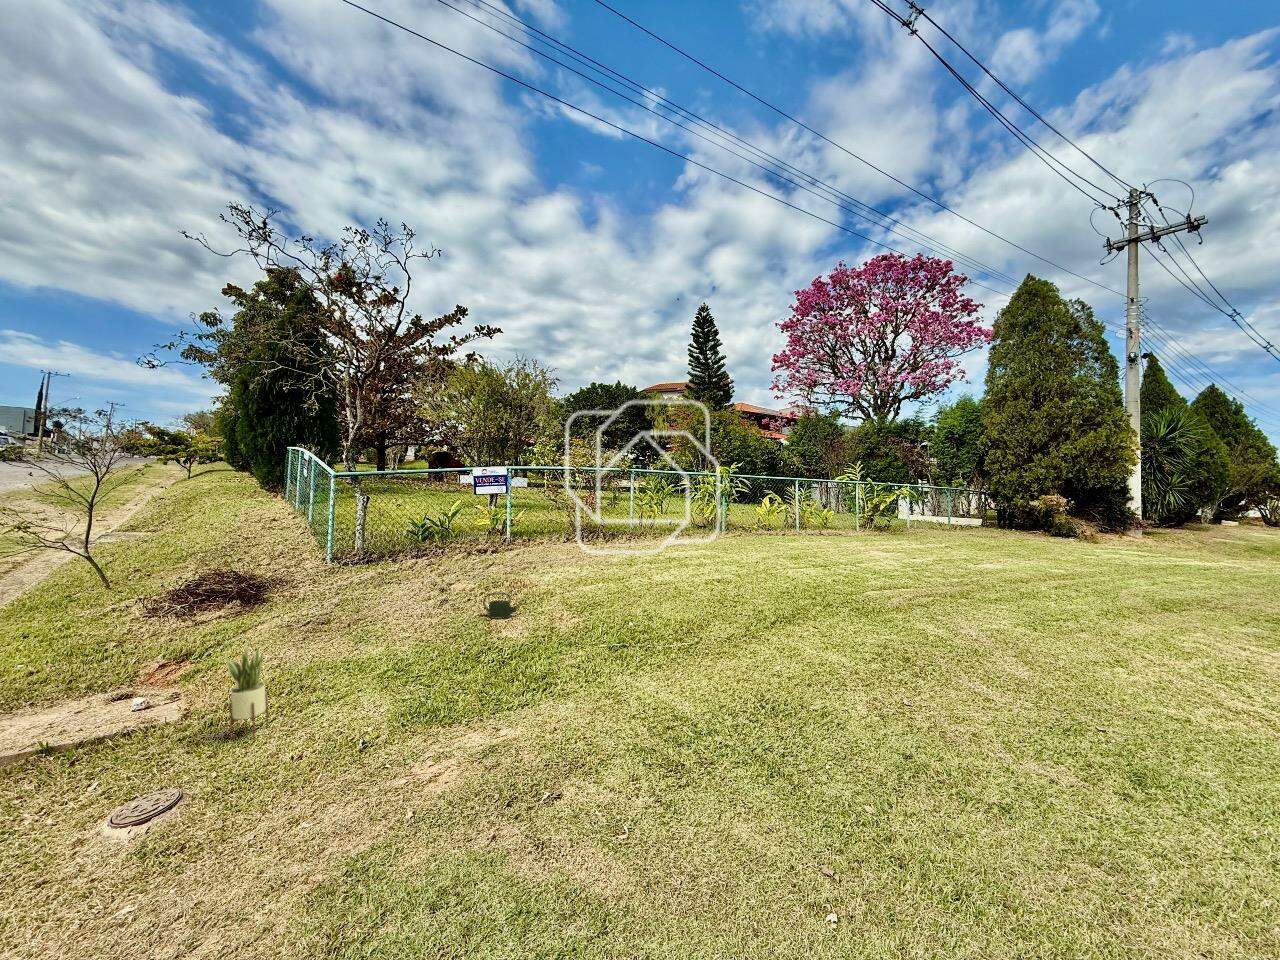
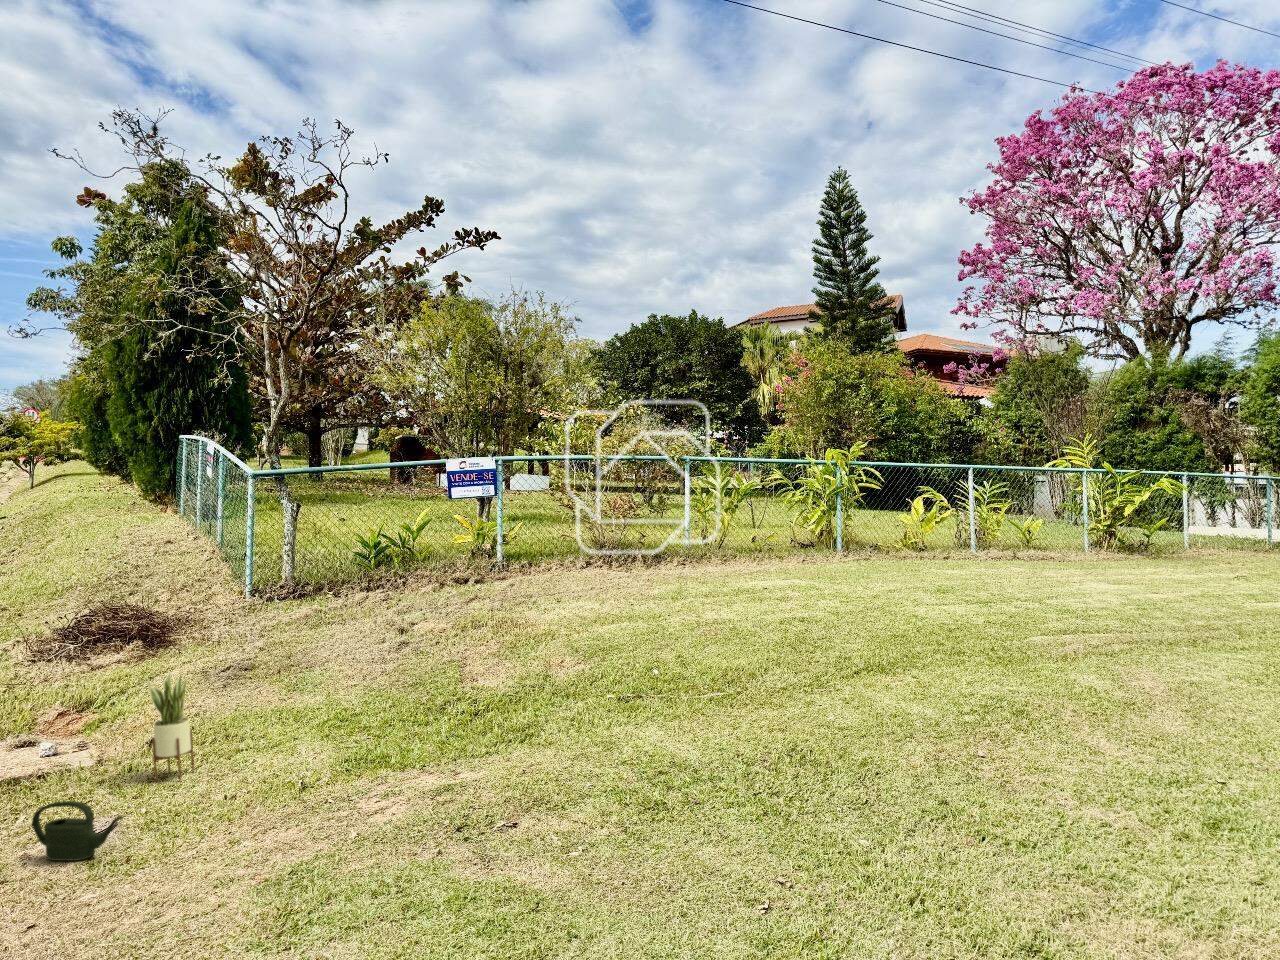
watering can: present [483,592,524,619] -> present [32,801,122,861]

